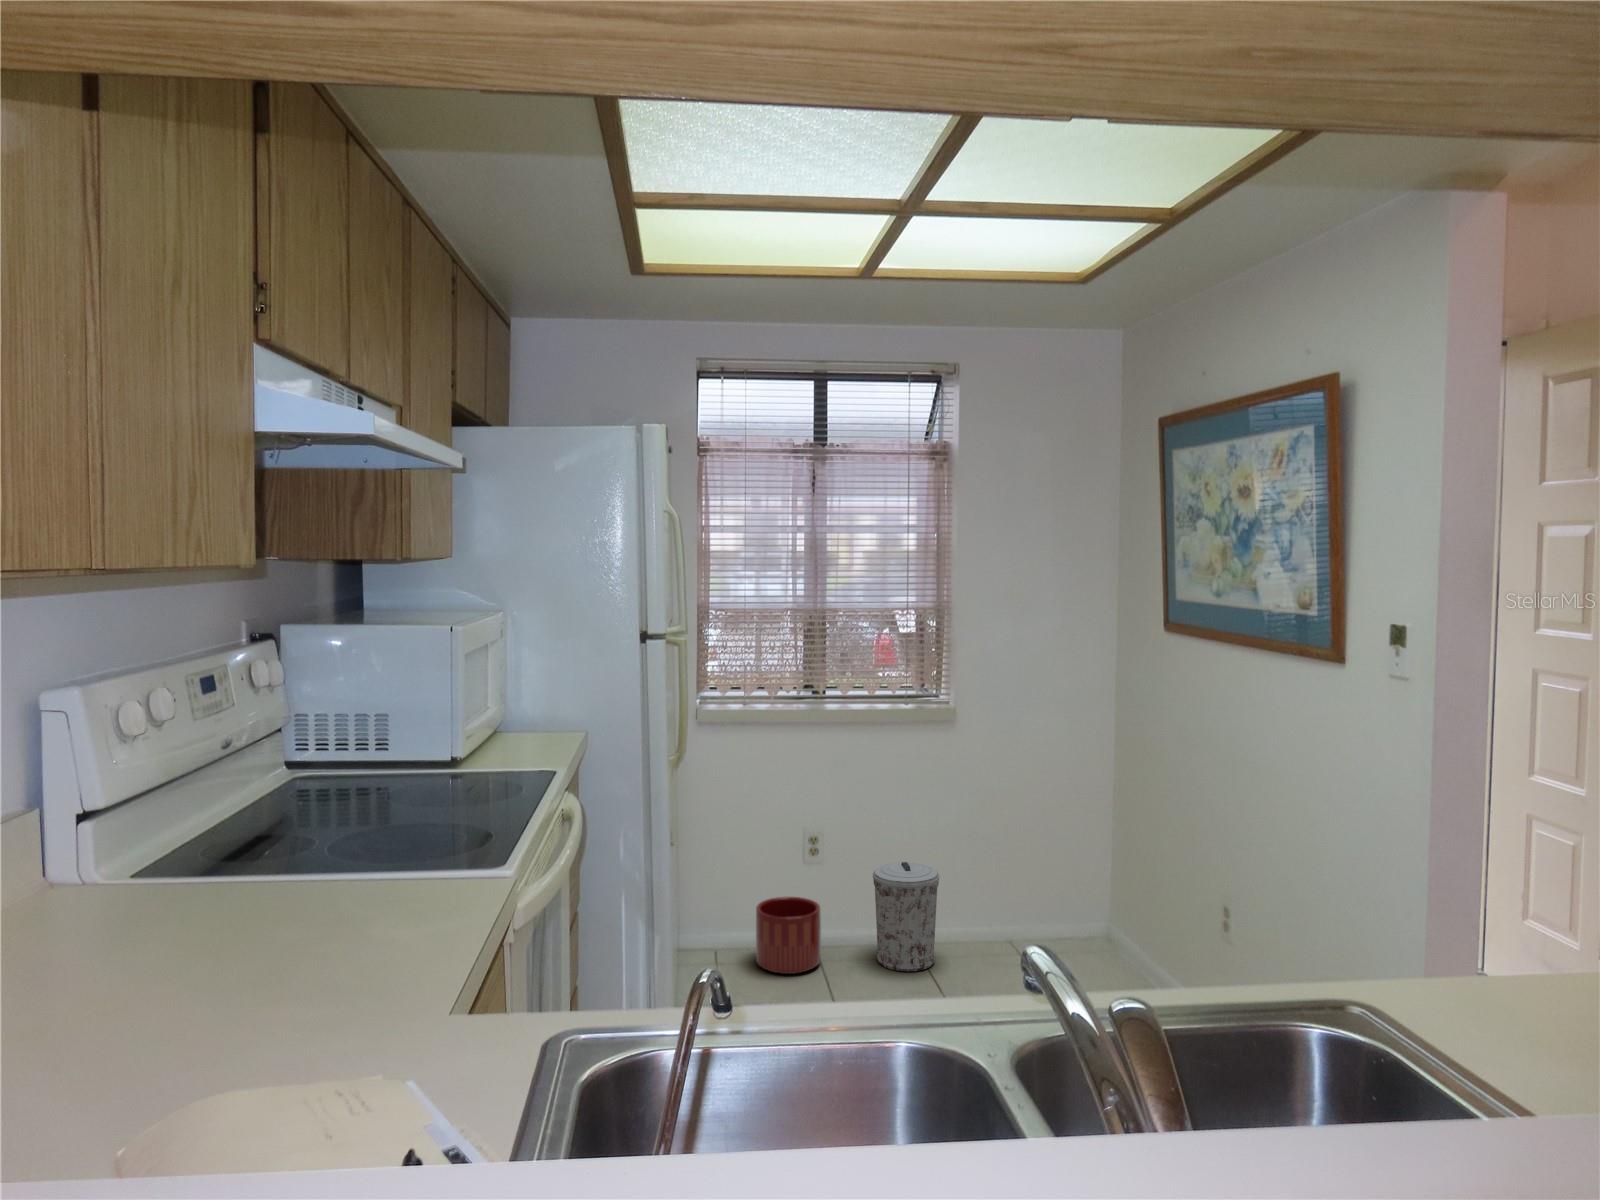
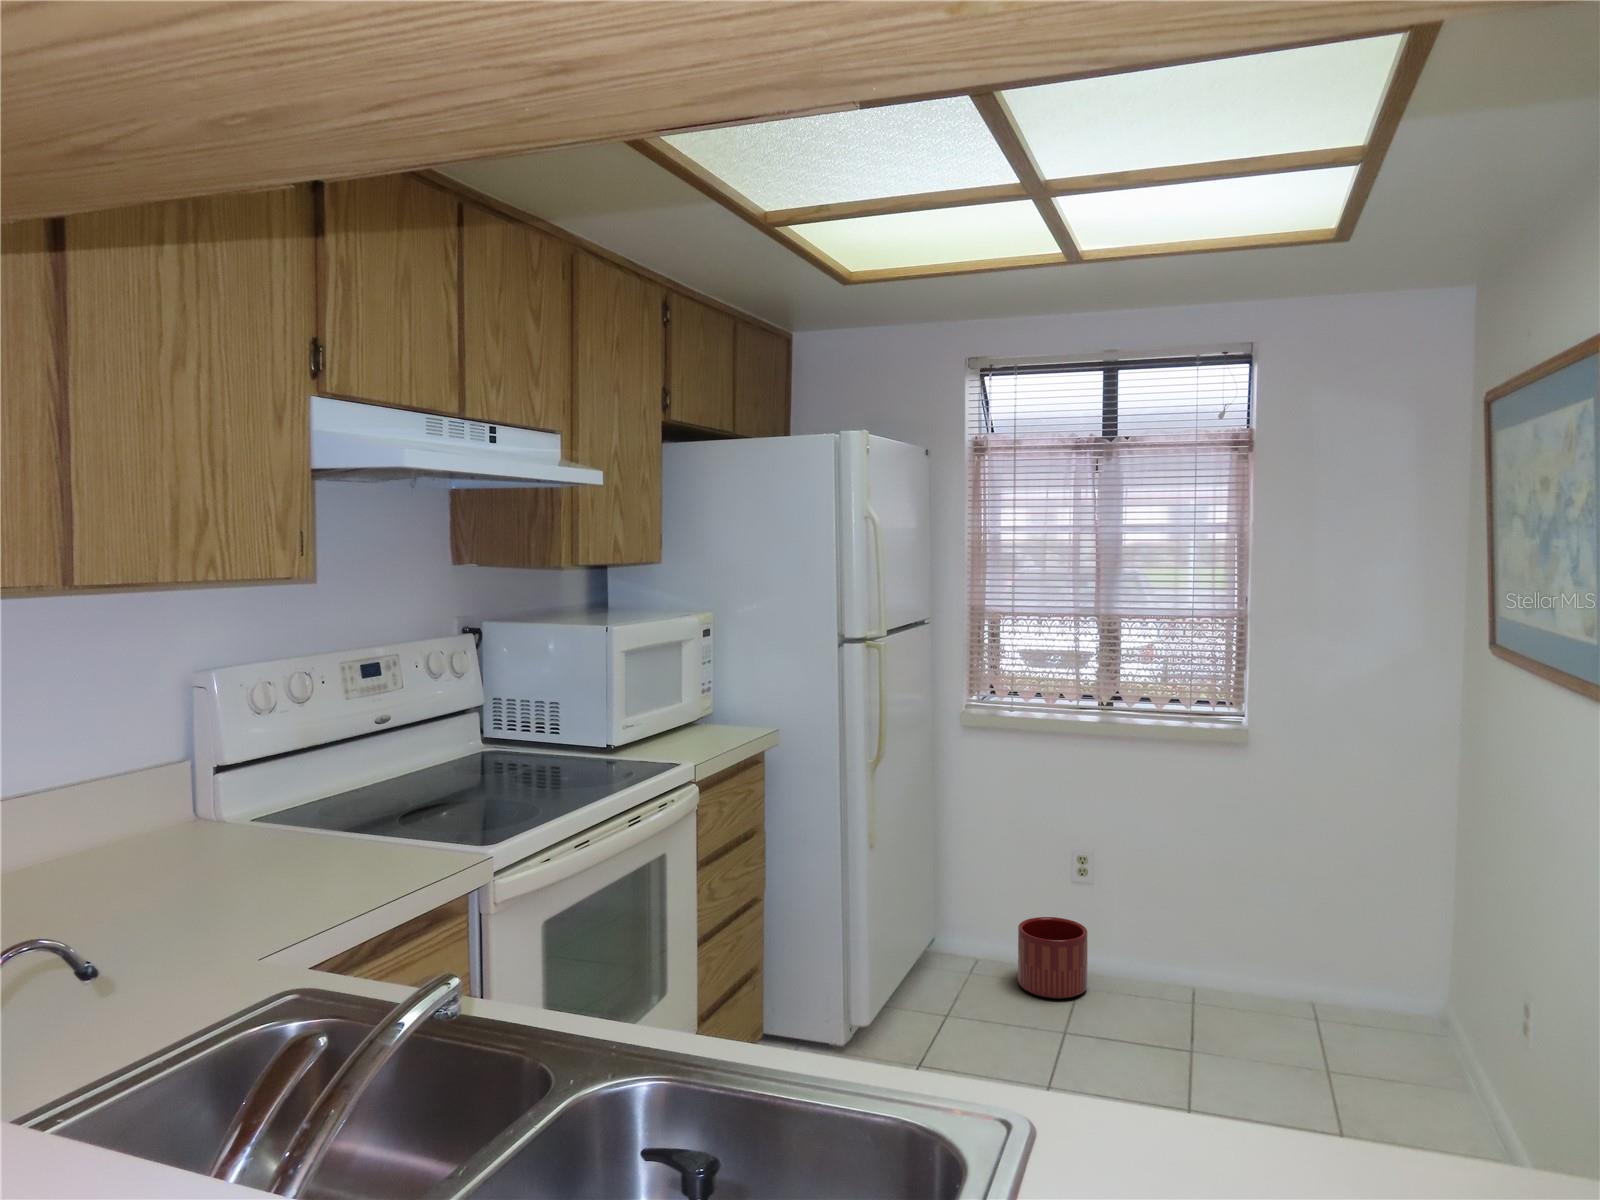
trash can: present [873,862,939,971] -> none [1145,902,1223,1025]

